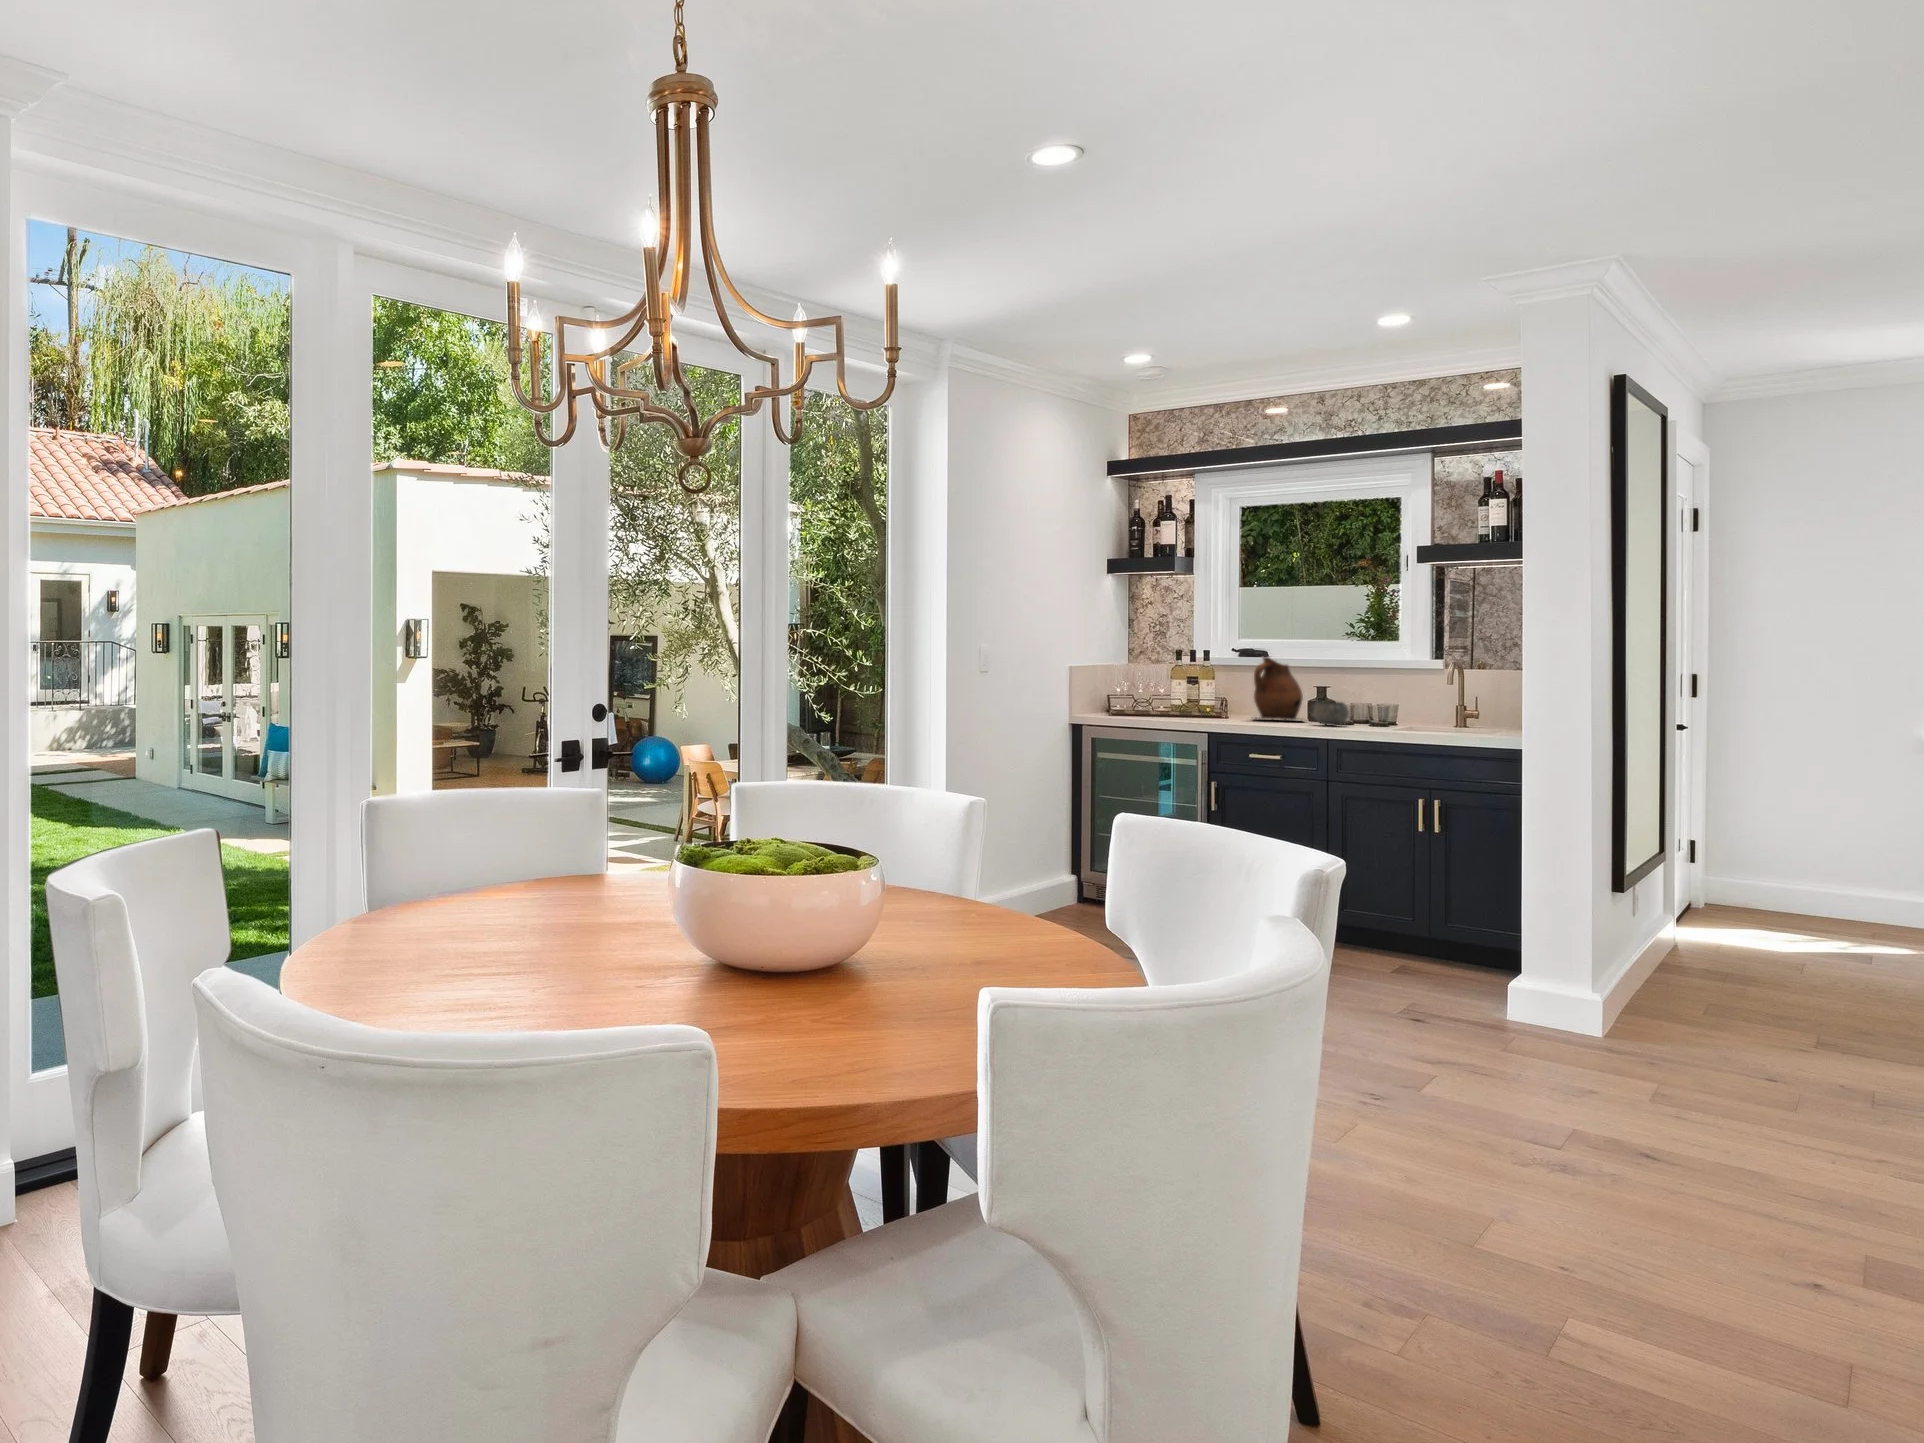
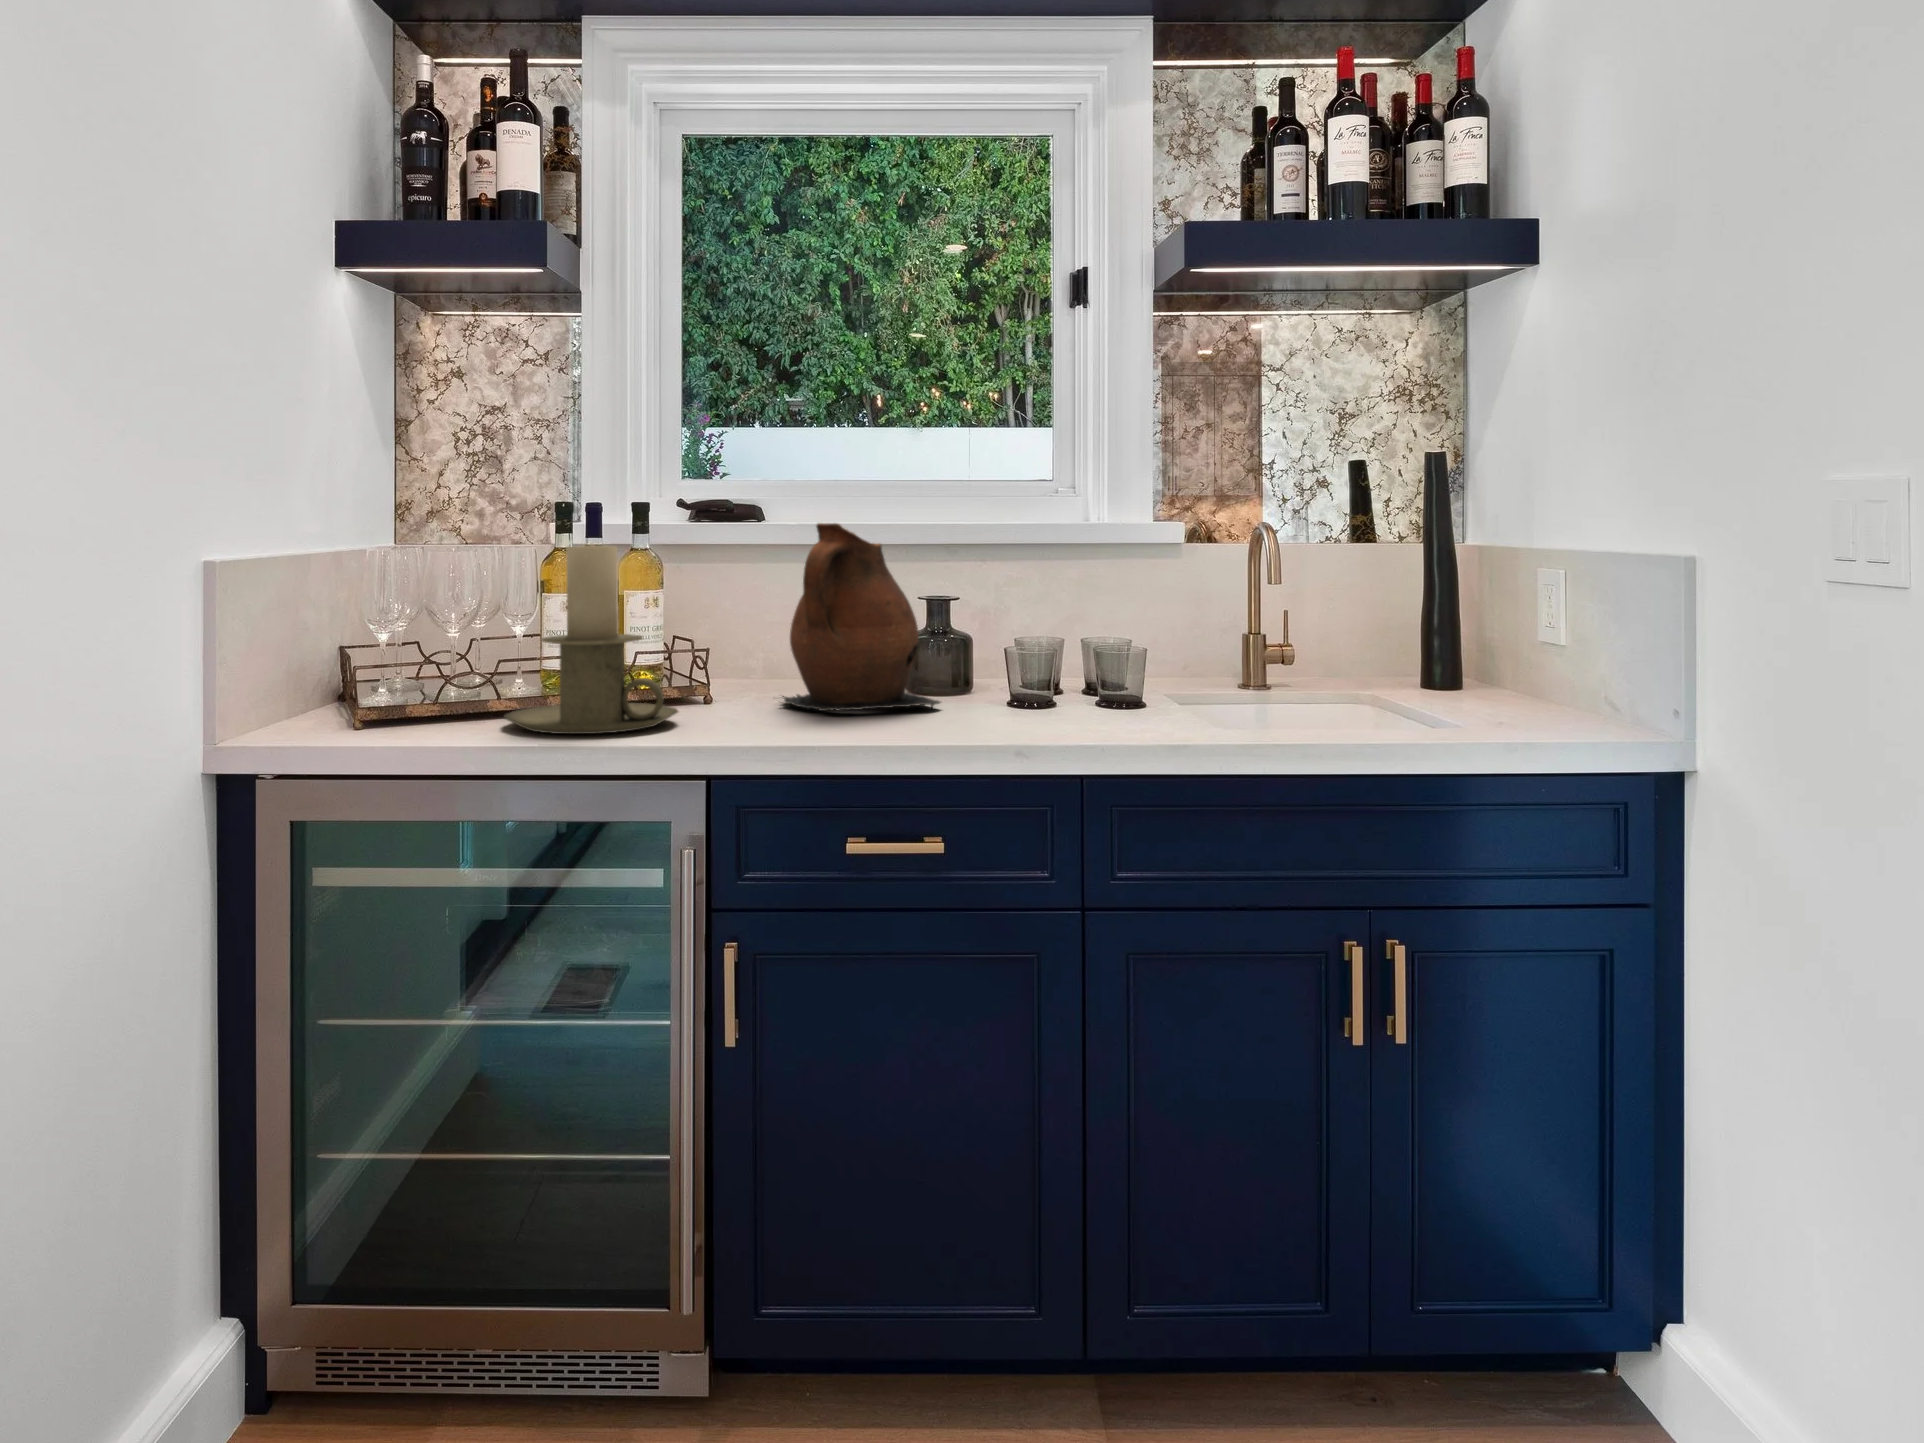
candle holder: none [1151,662,1208,719] -> present [504,544,678,734]
decorative bowl: present [1309,701,1349,726] -> none [991,653,1101,729]

